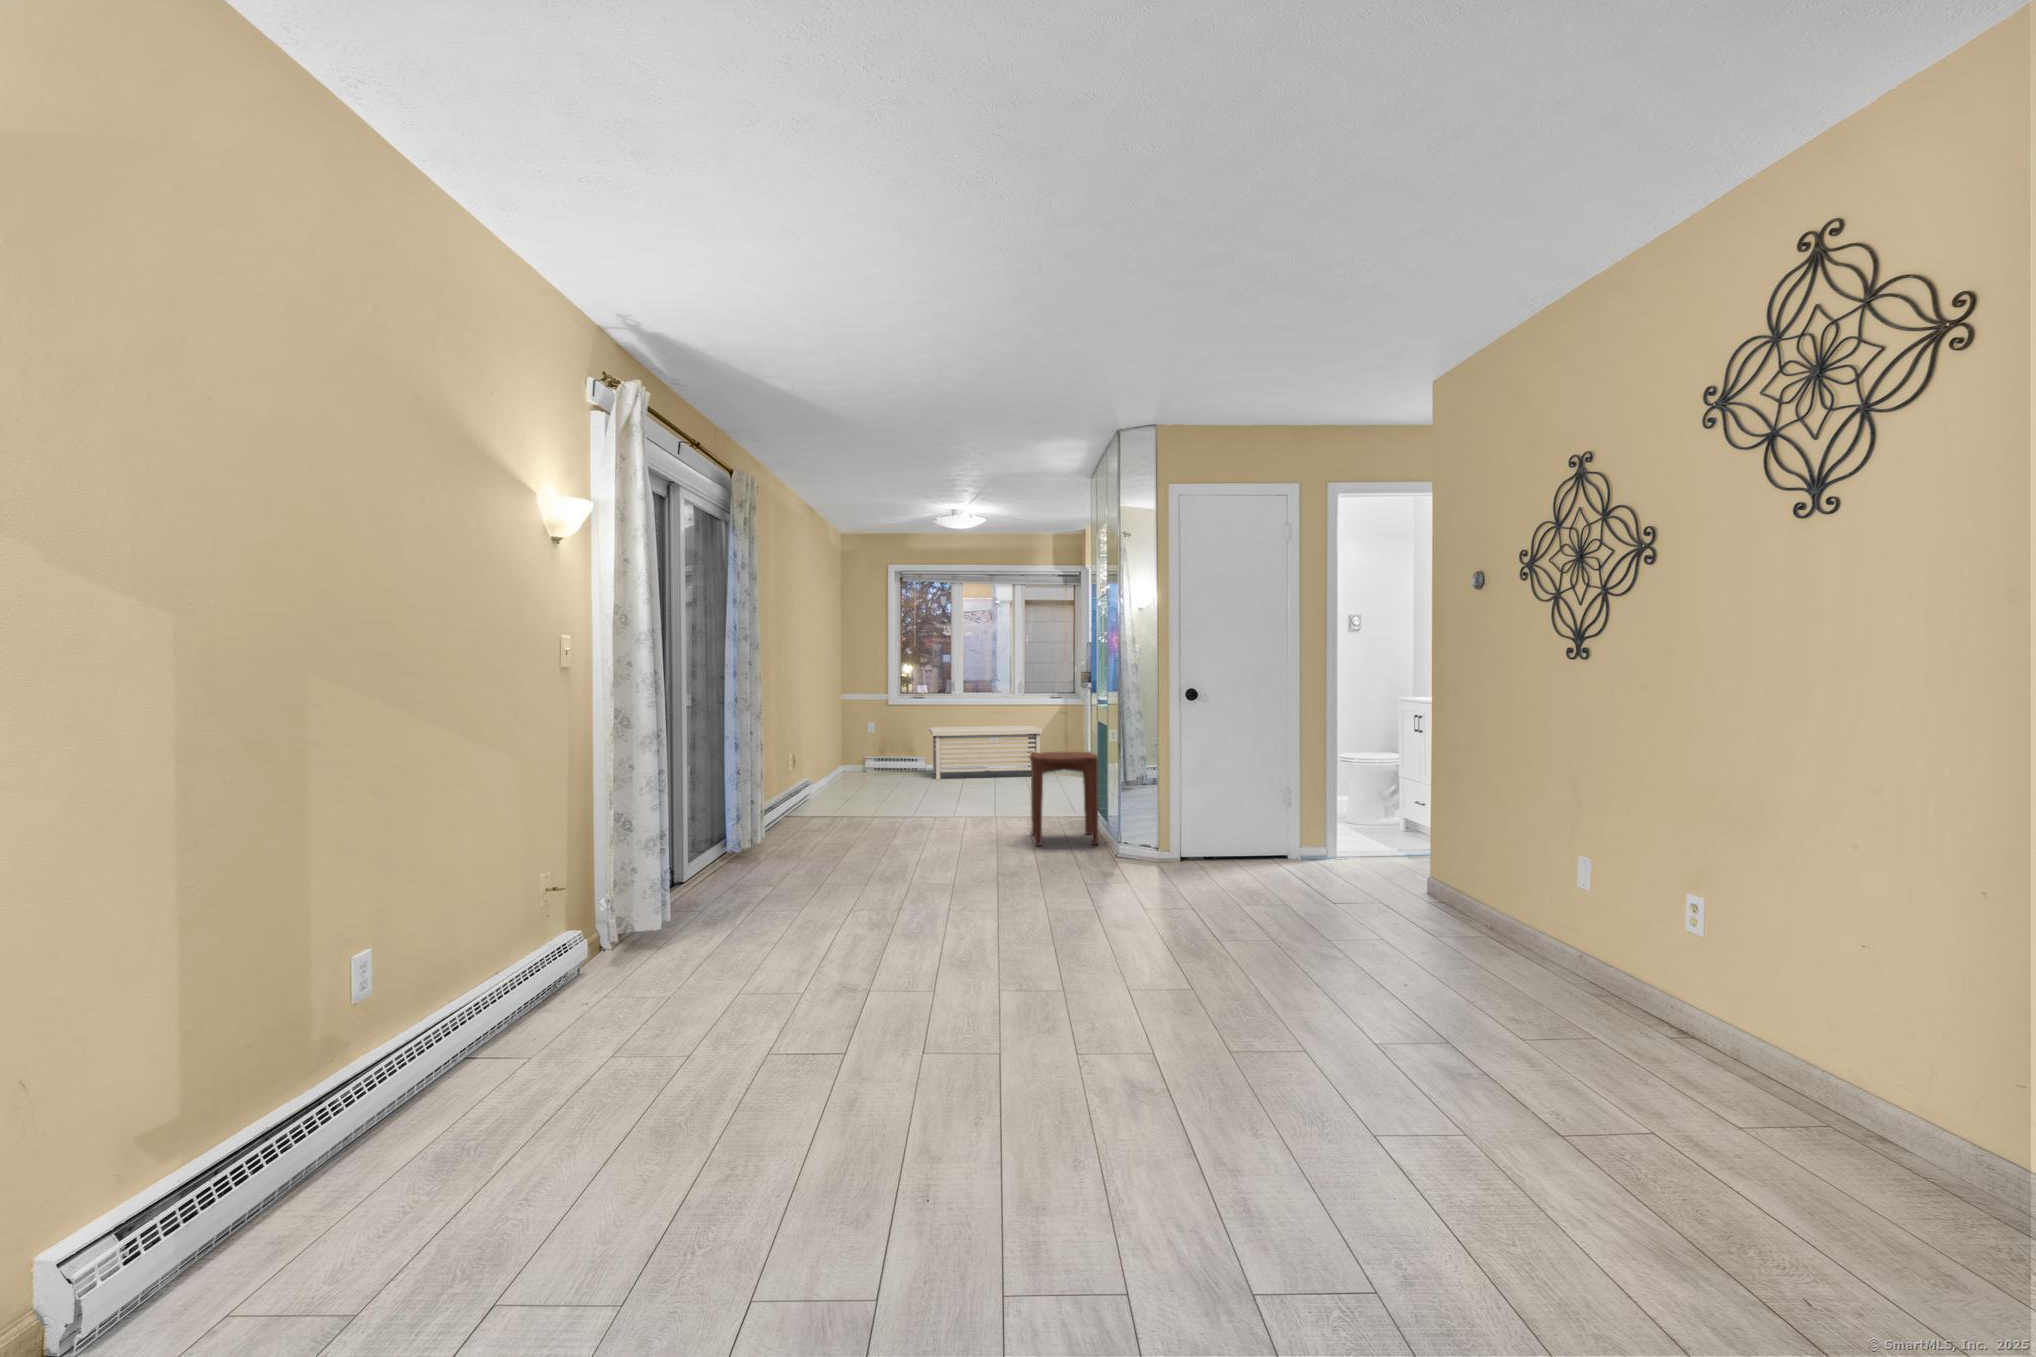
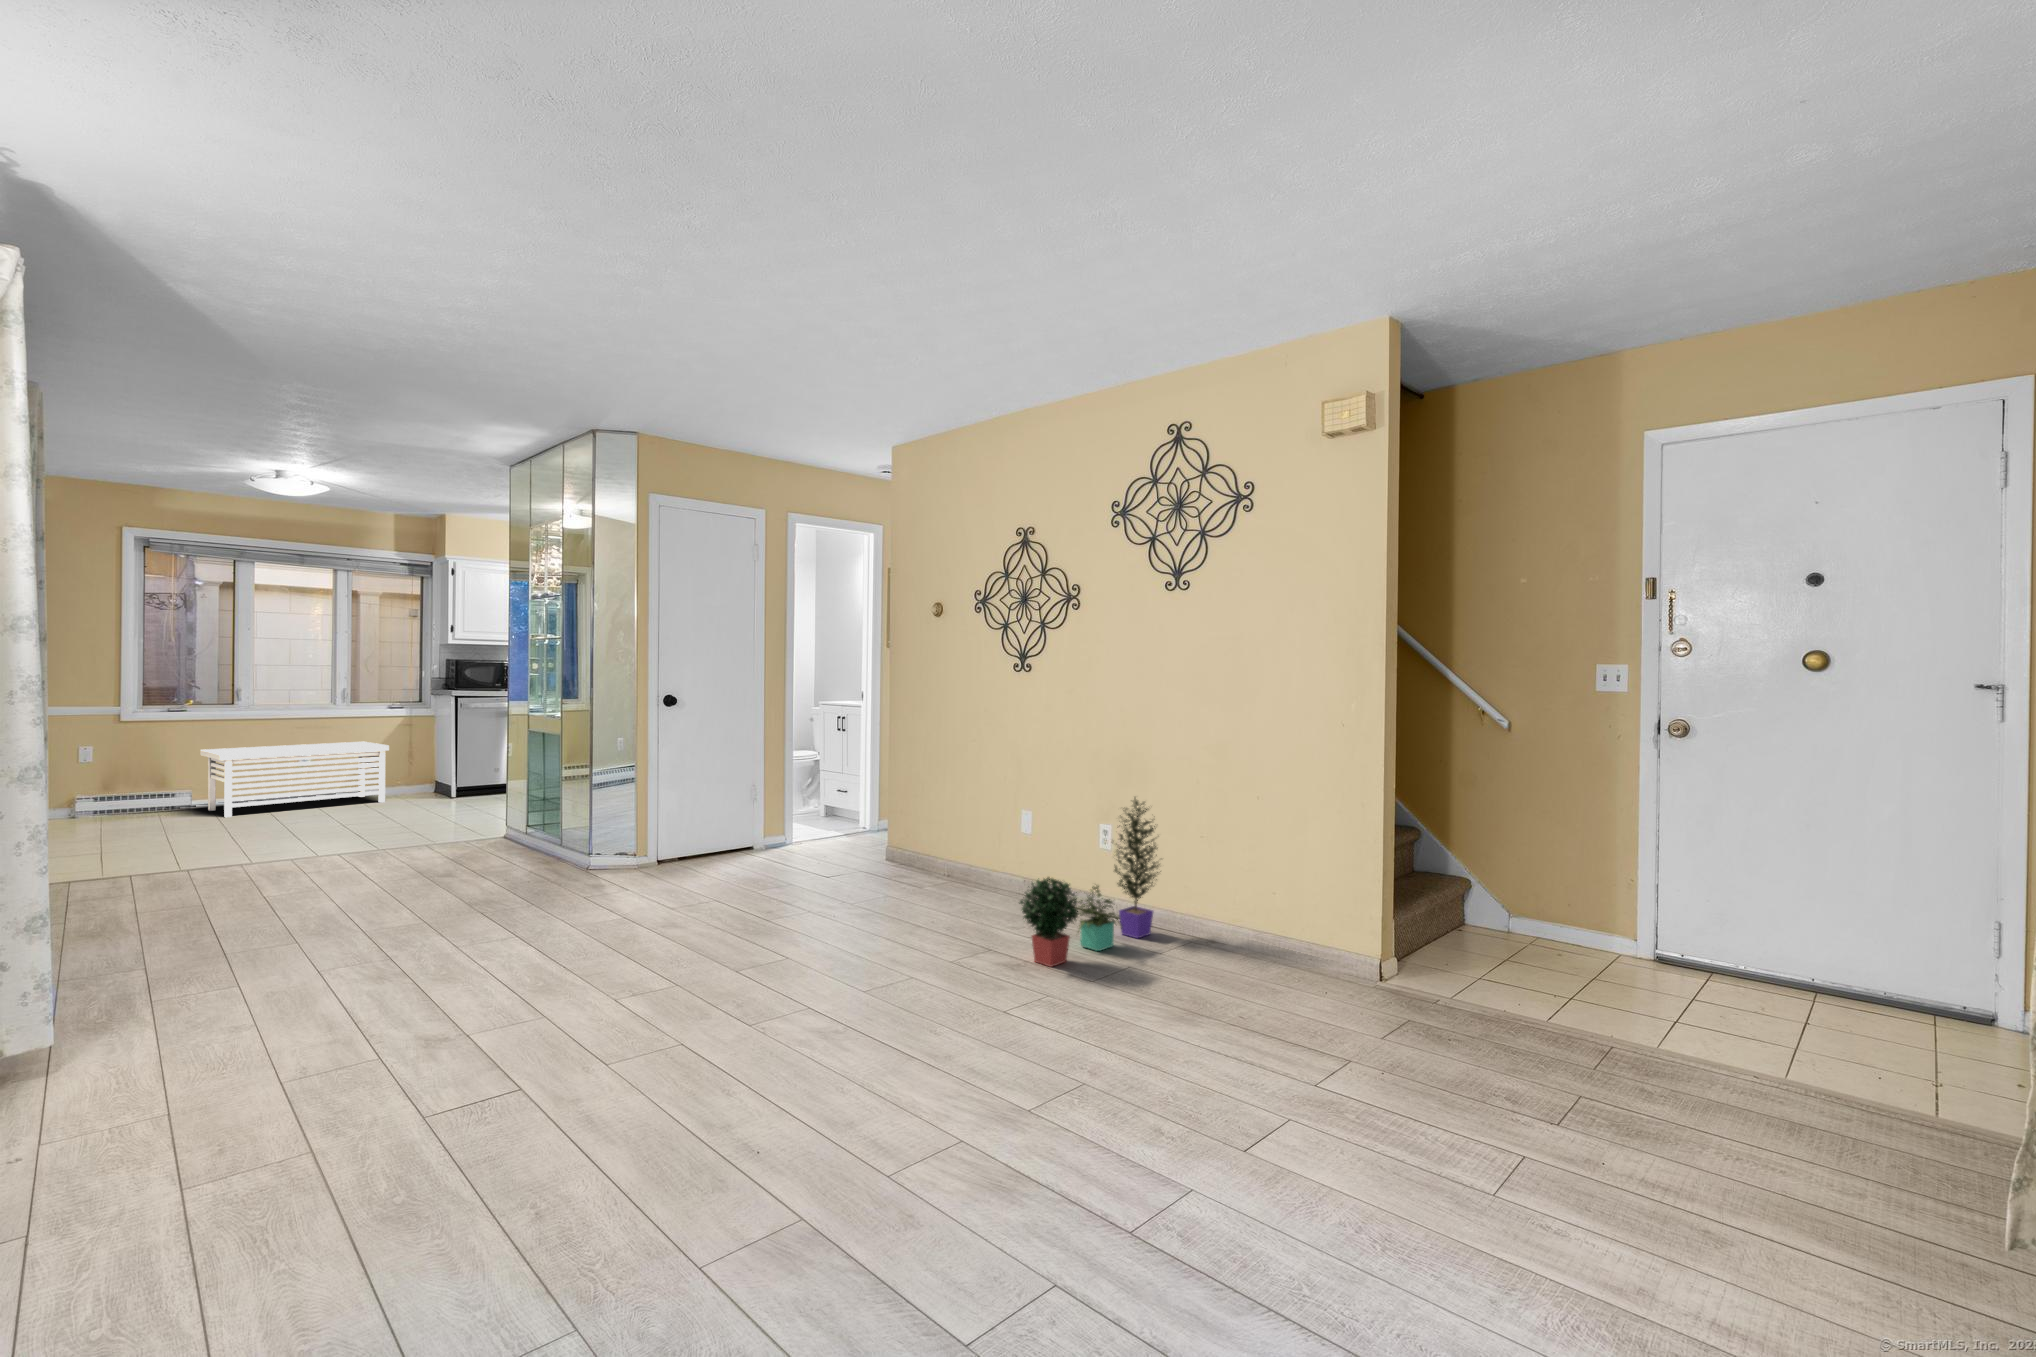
side table: present [1030,752,1099,846] -> none [457,764,553,872]
potted plant: none [1470,858,1782,1095] -> present [1020,798,1160,967]

